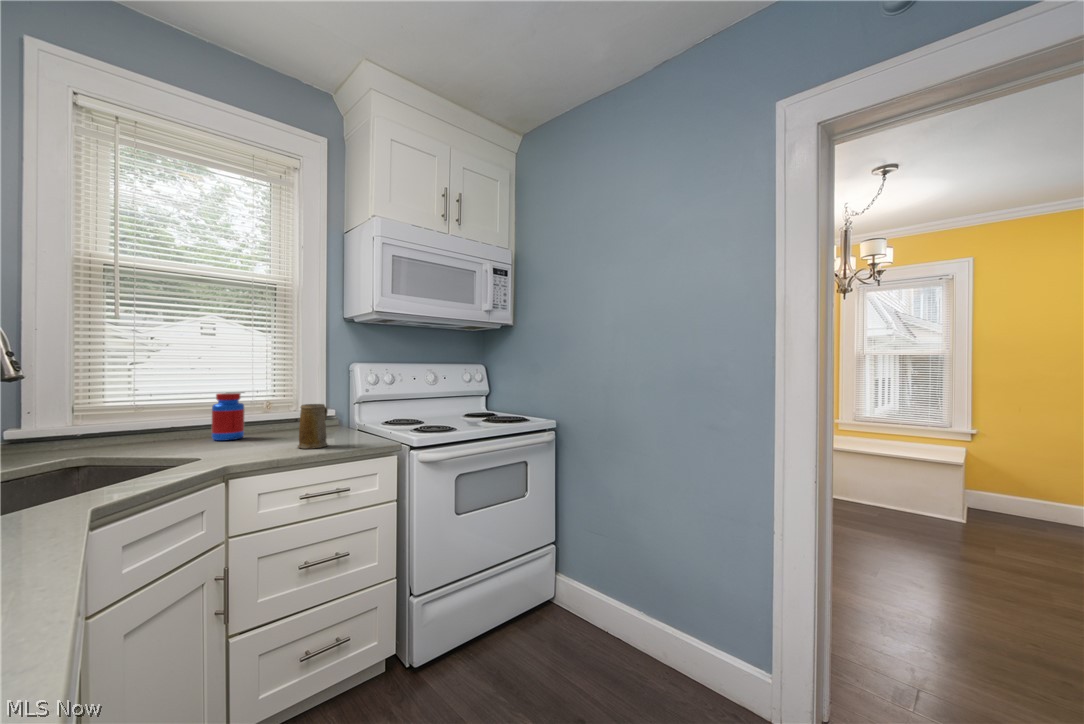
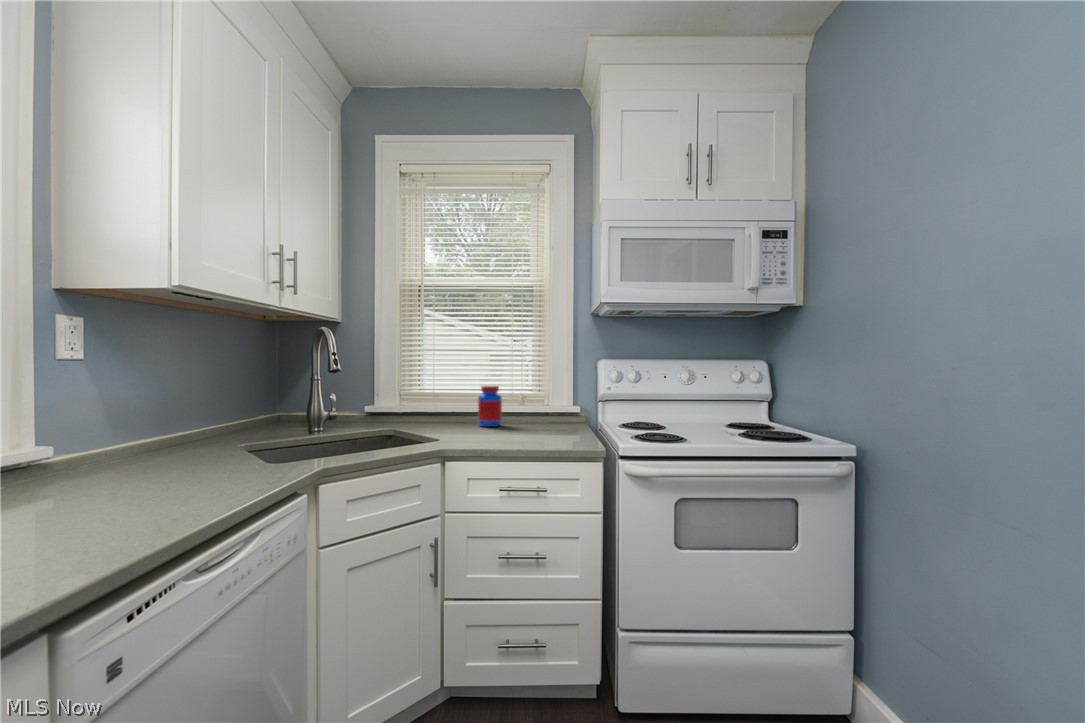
mug: present [298,404,328,449] -> none [512,399,543,443]

